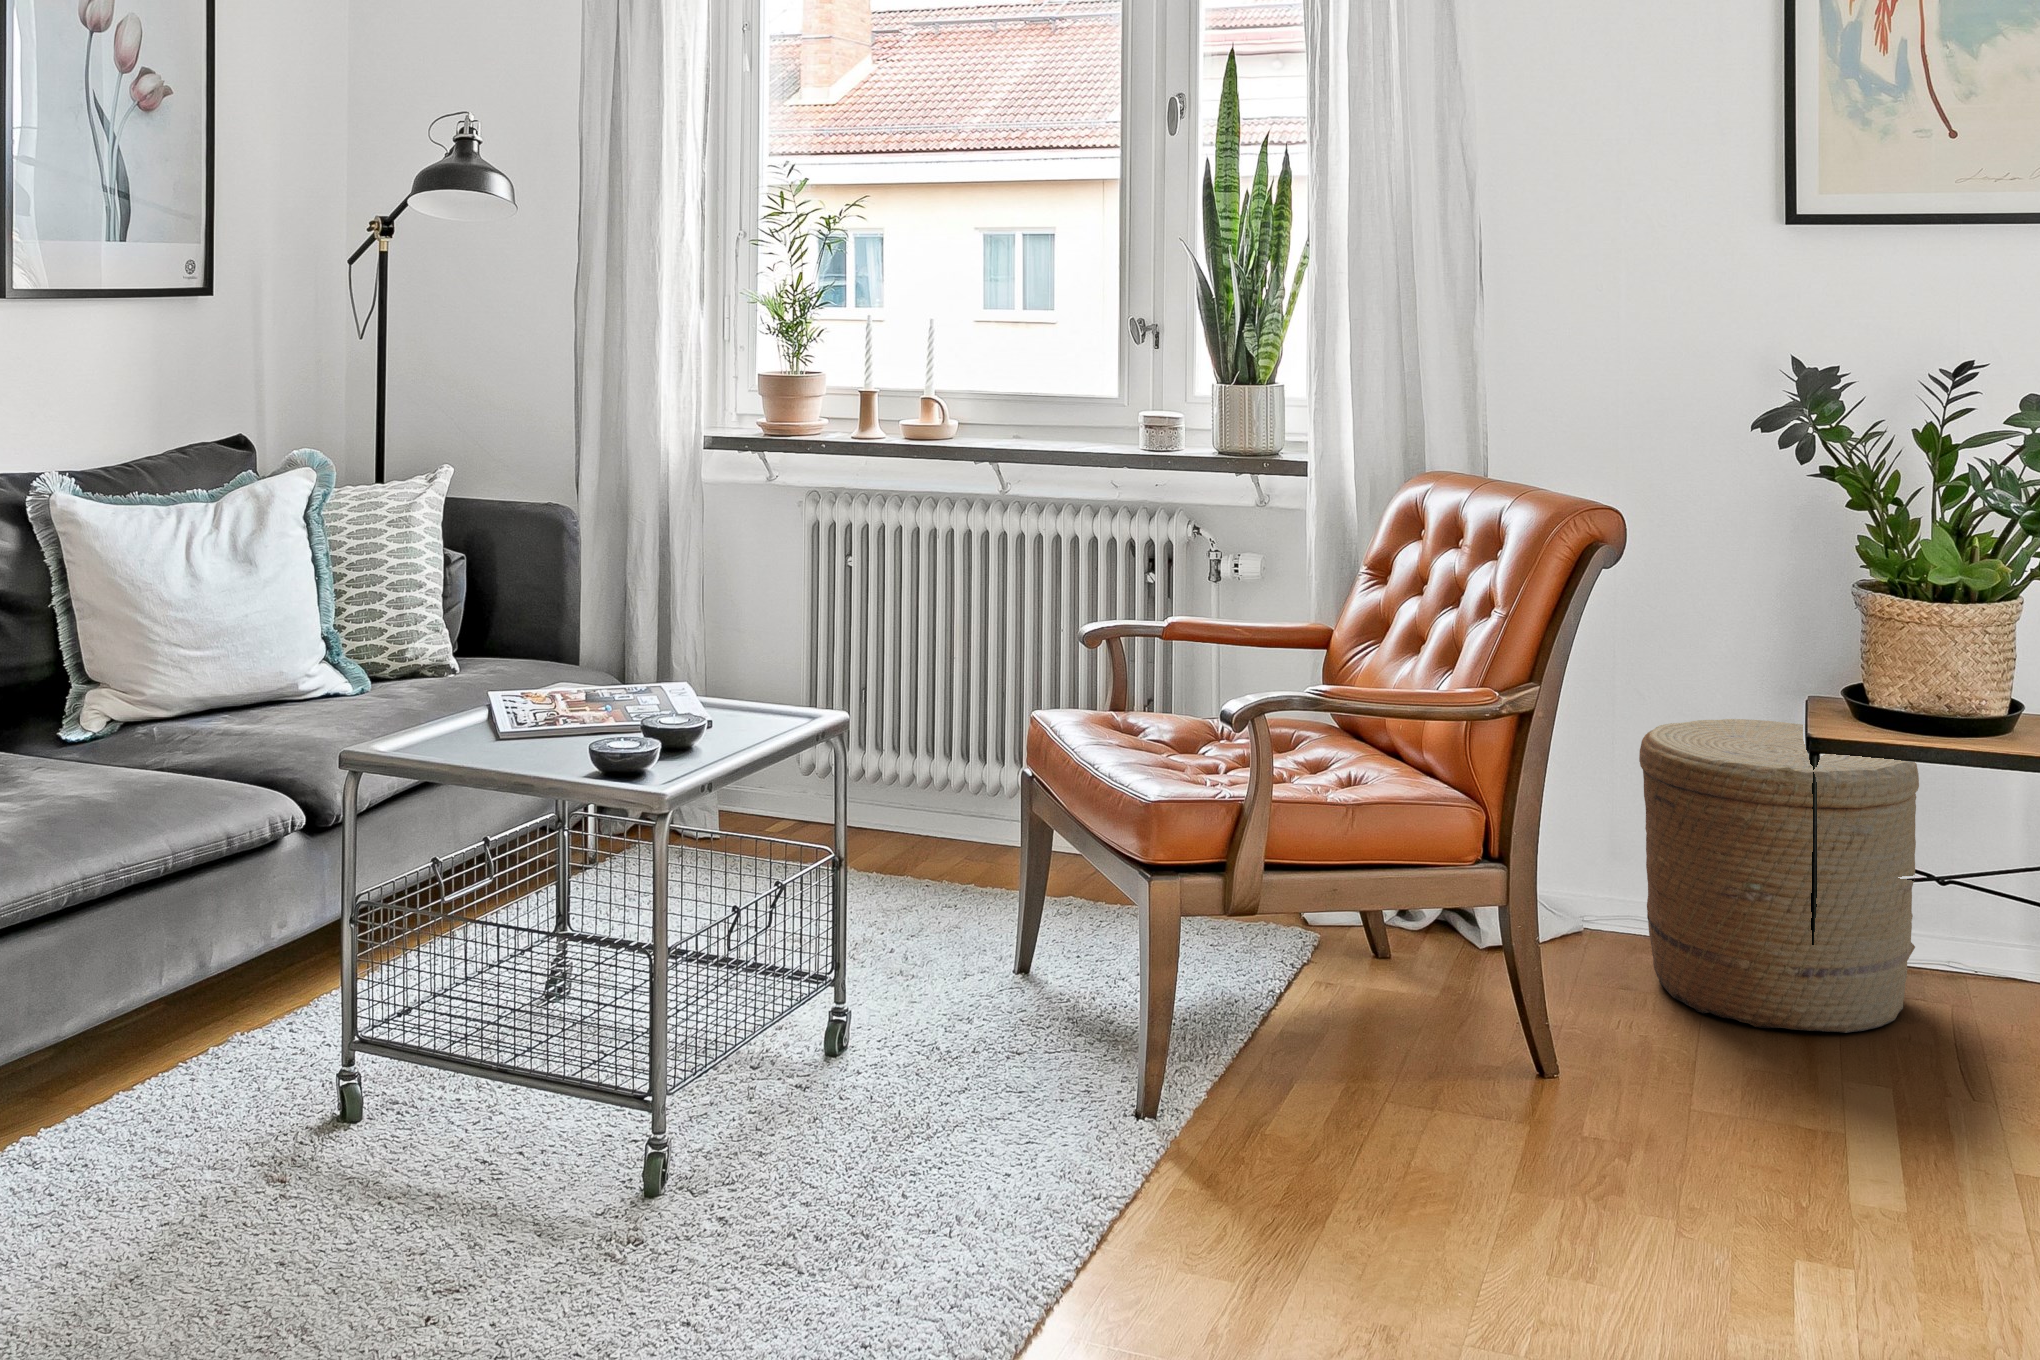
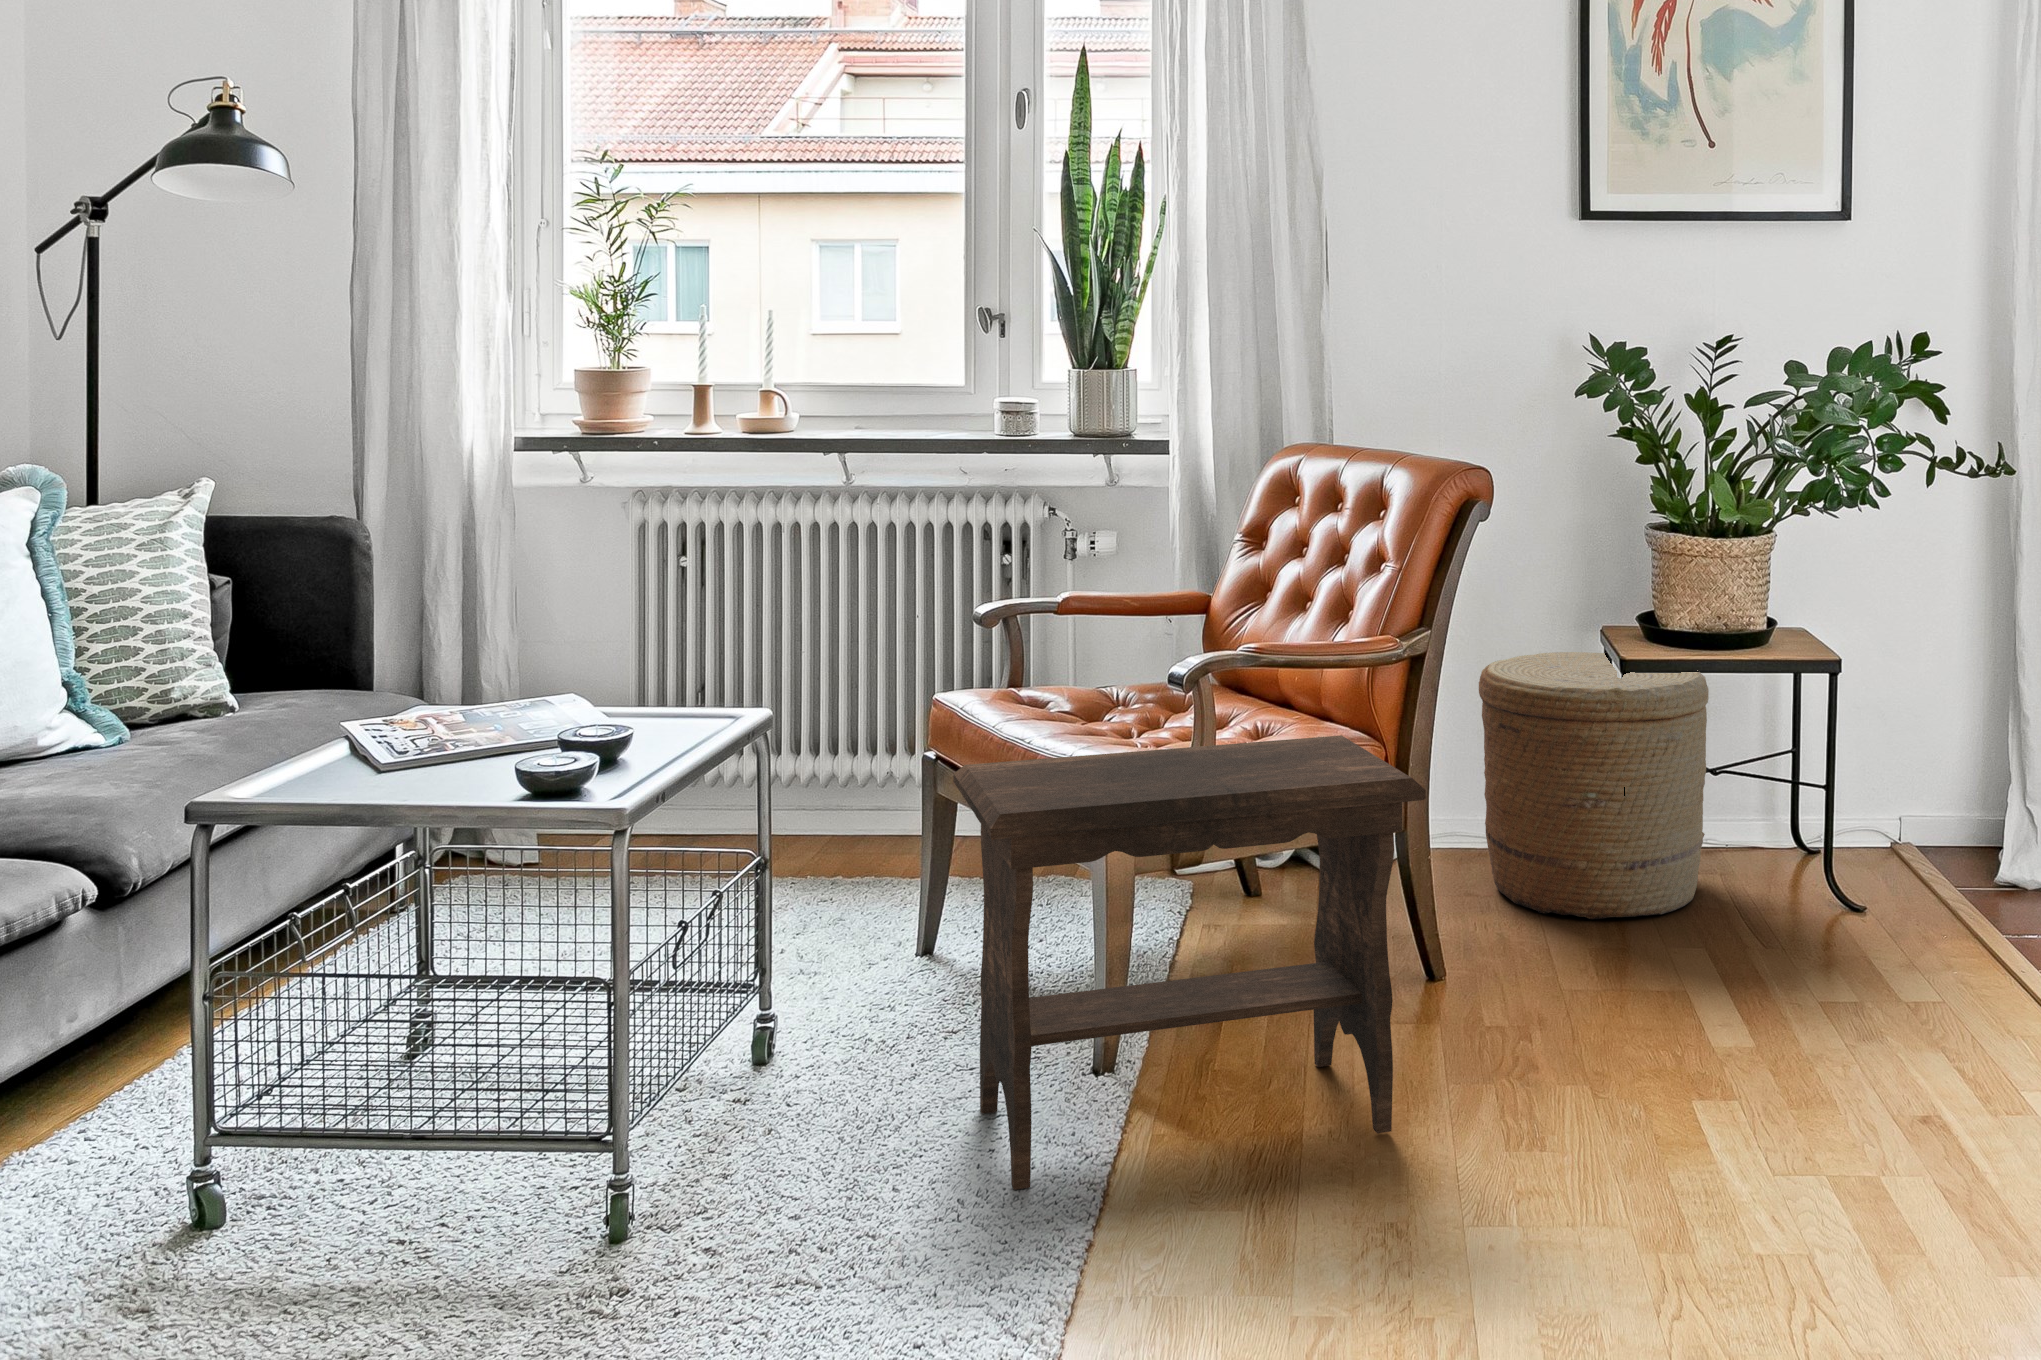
footstool: none [990,786,1457,1222] -> present [953,735,1426,1190]

